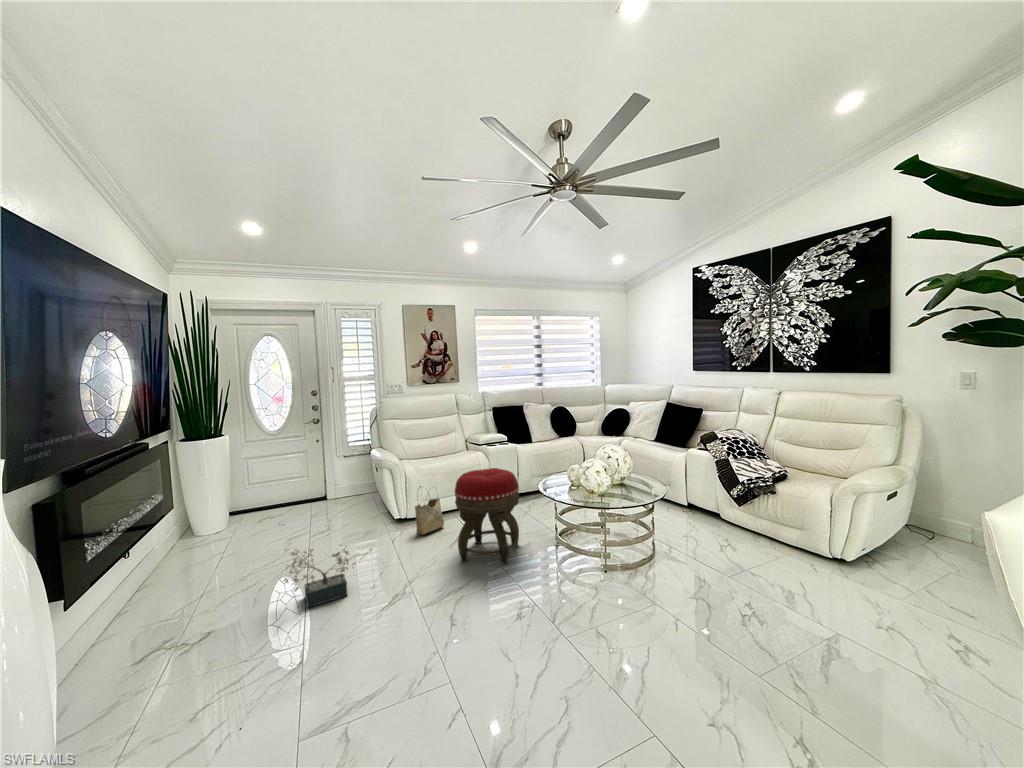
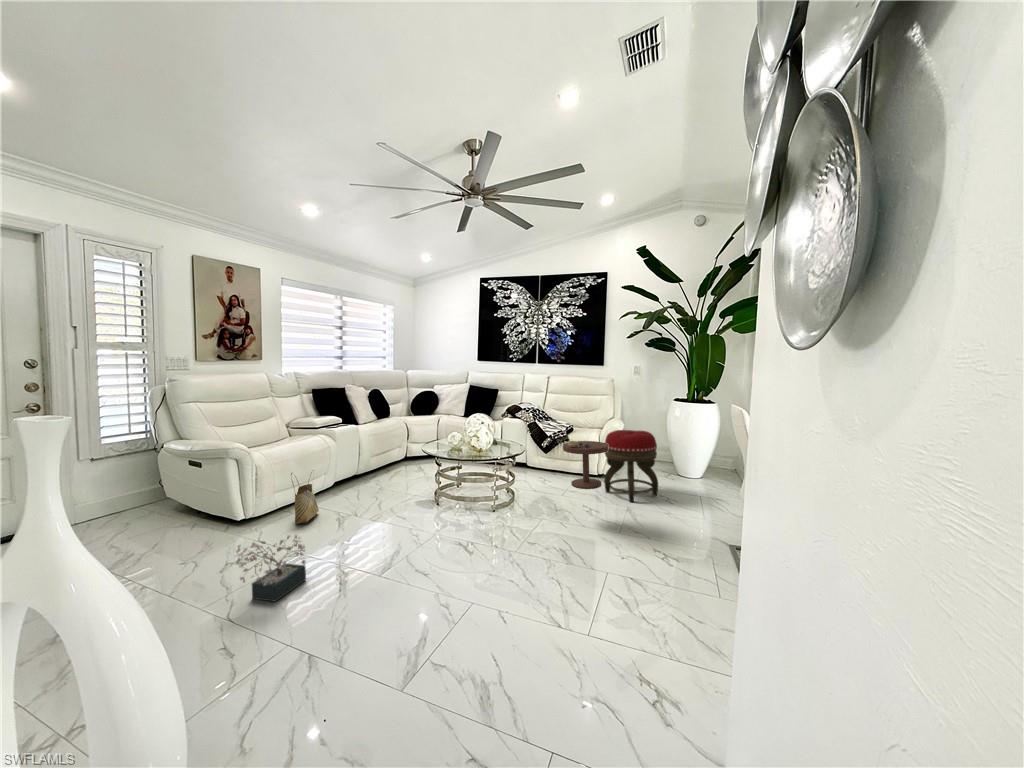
footstool: present [454,468,519,564] -> present [604,430,658,502]
side table: none [650,512,734,658] -> present [563,441,608,489]

